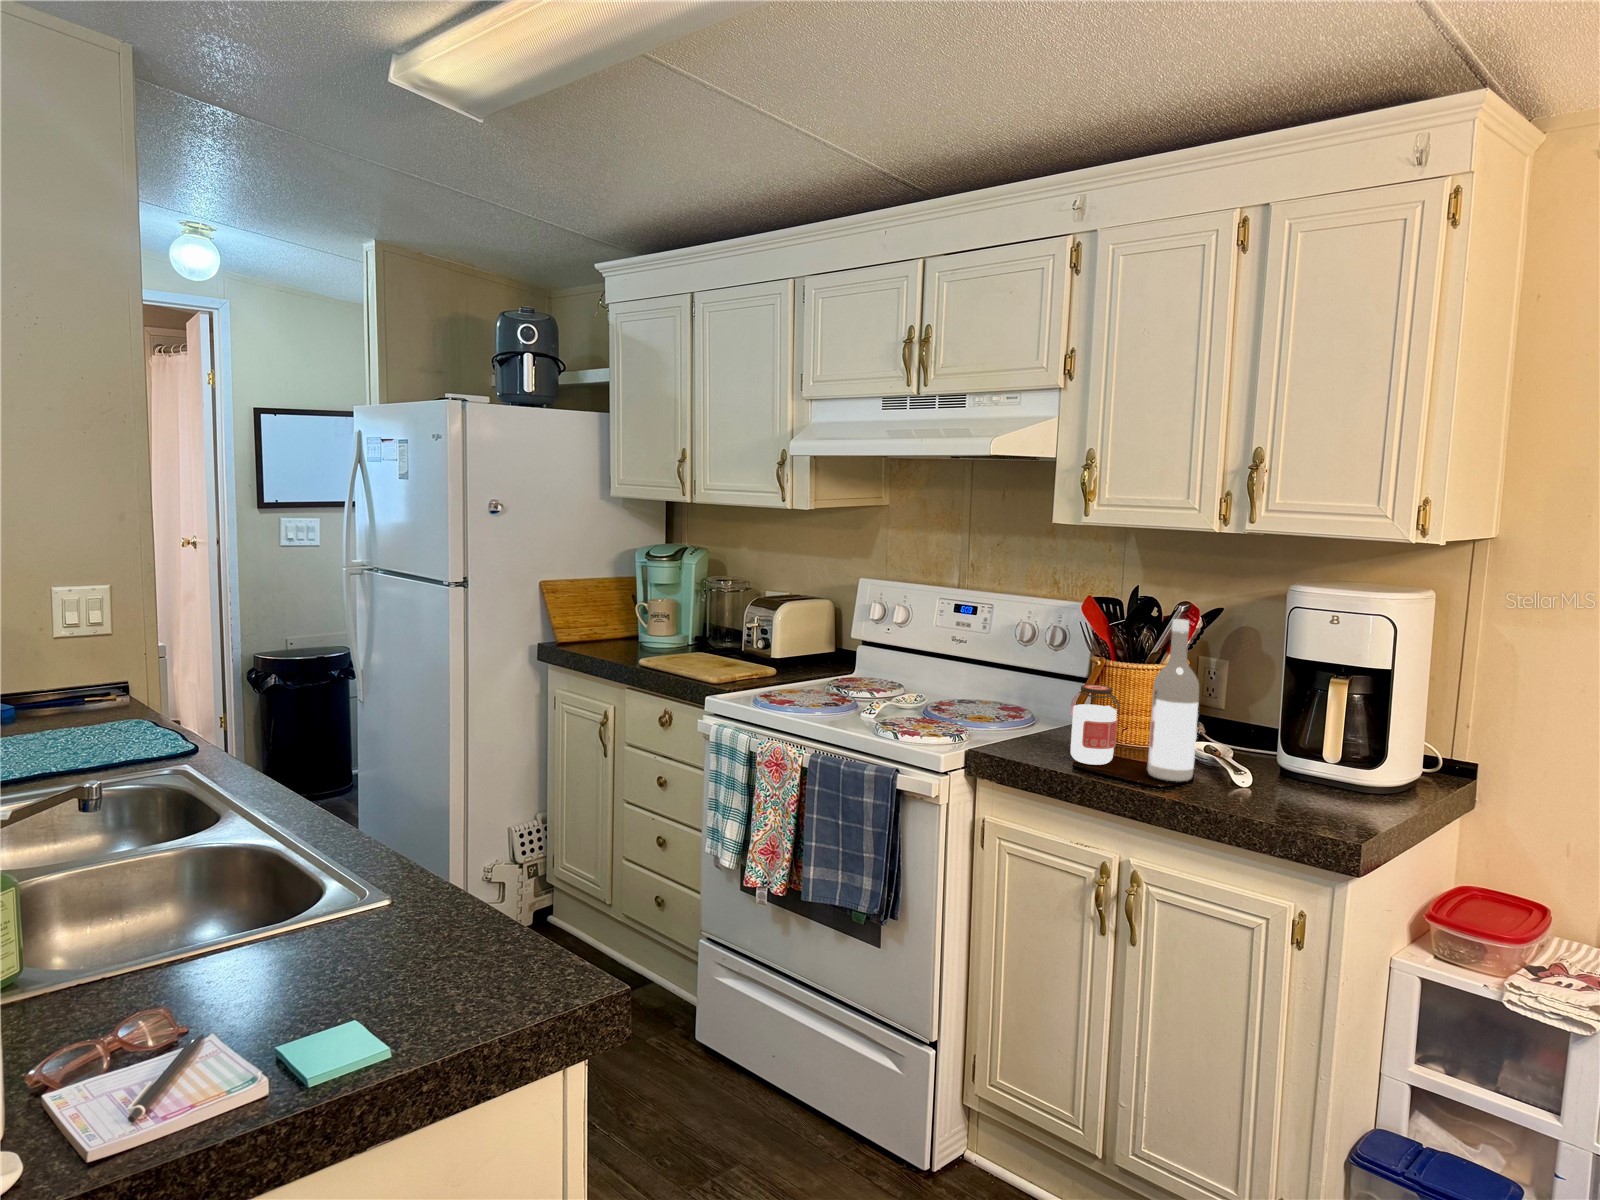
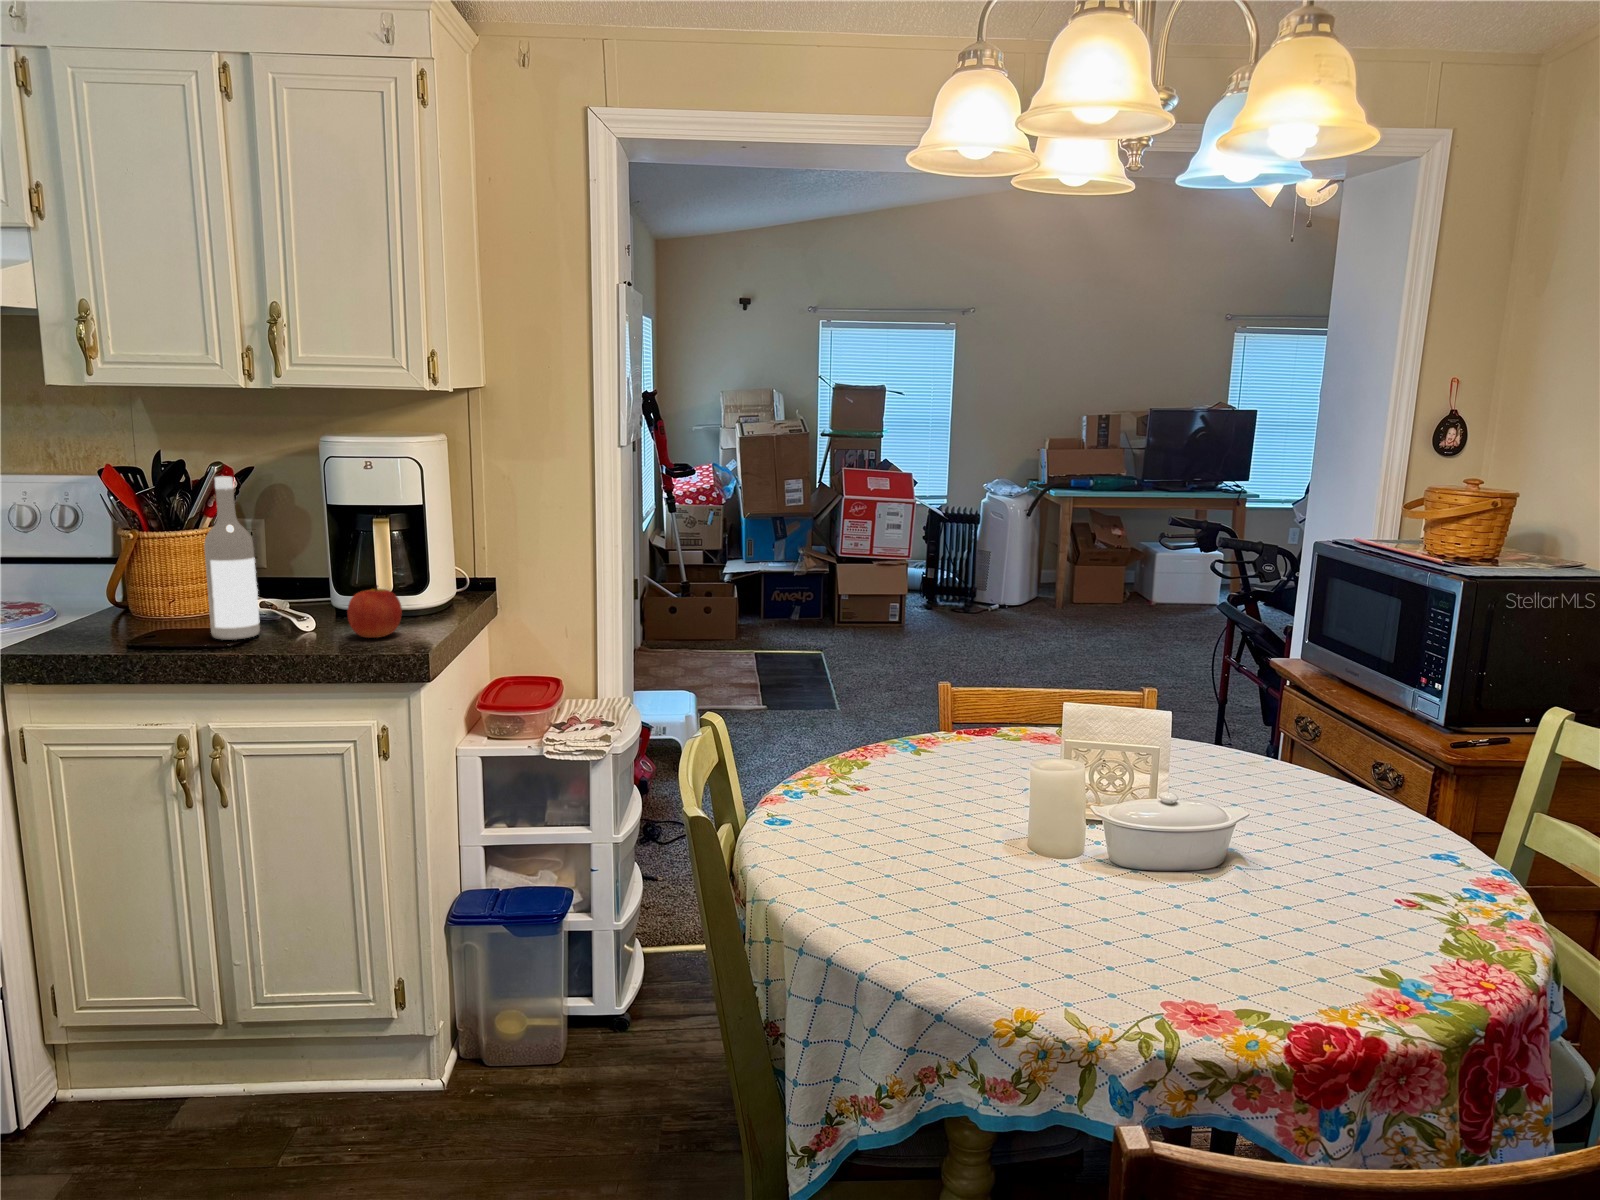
jar: present [1071,685,1120,765] -> none [111,557,171,642]
apple: none [1283,753,1345,812] -> present [347,585,402,638]

